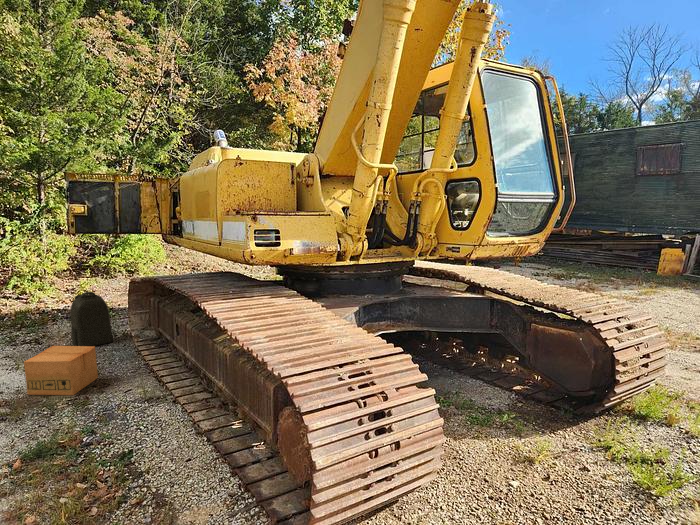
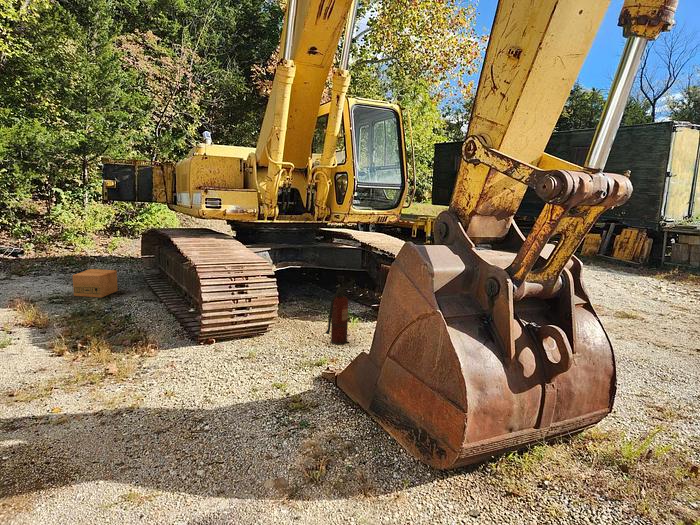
backpack: present [71,292,113,346] -> none [103,240,131,277]
fire extinguisher: none [510,386,550,498] -> present [325,287,348,345]

